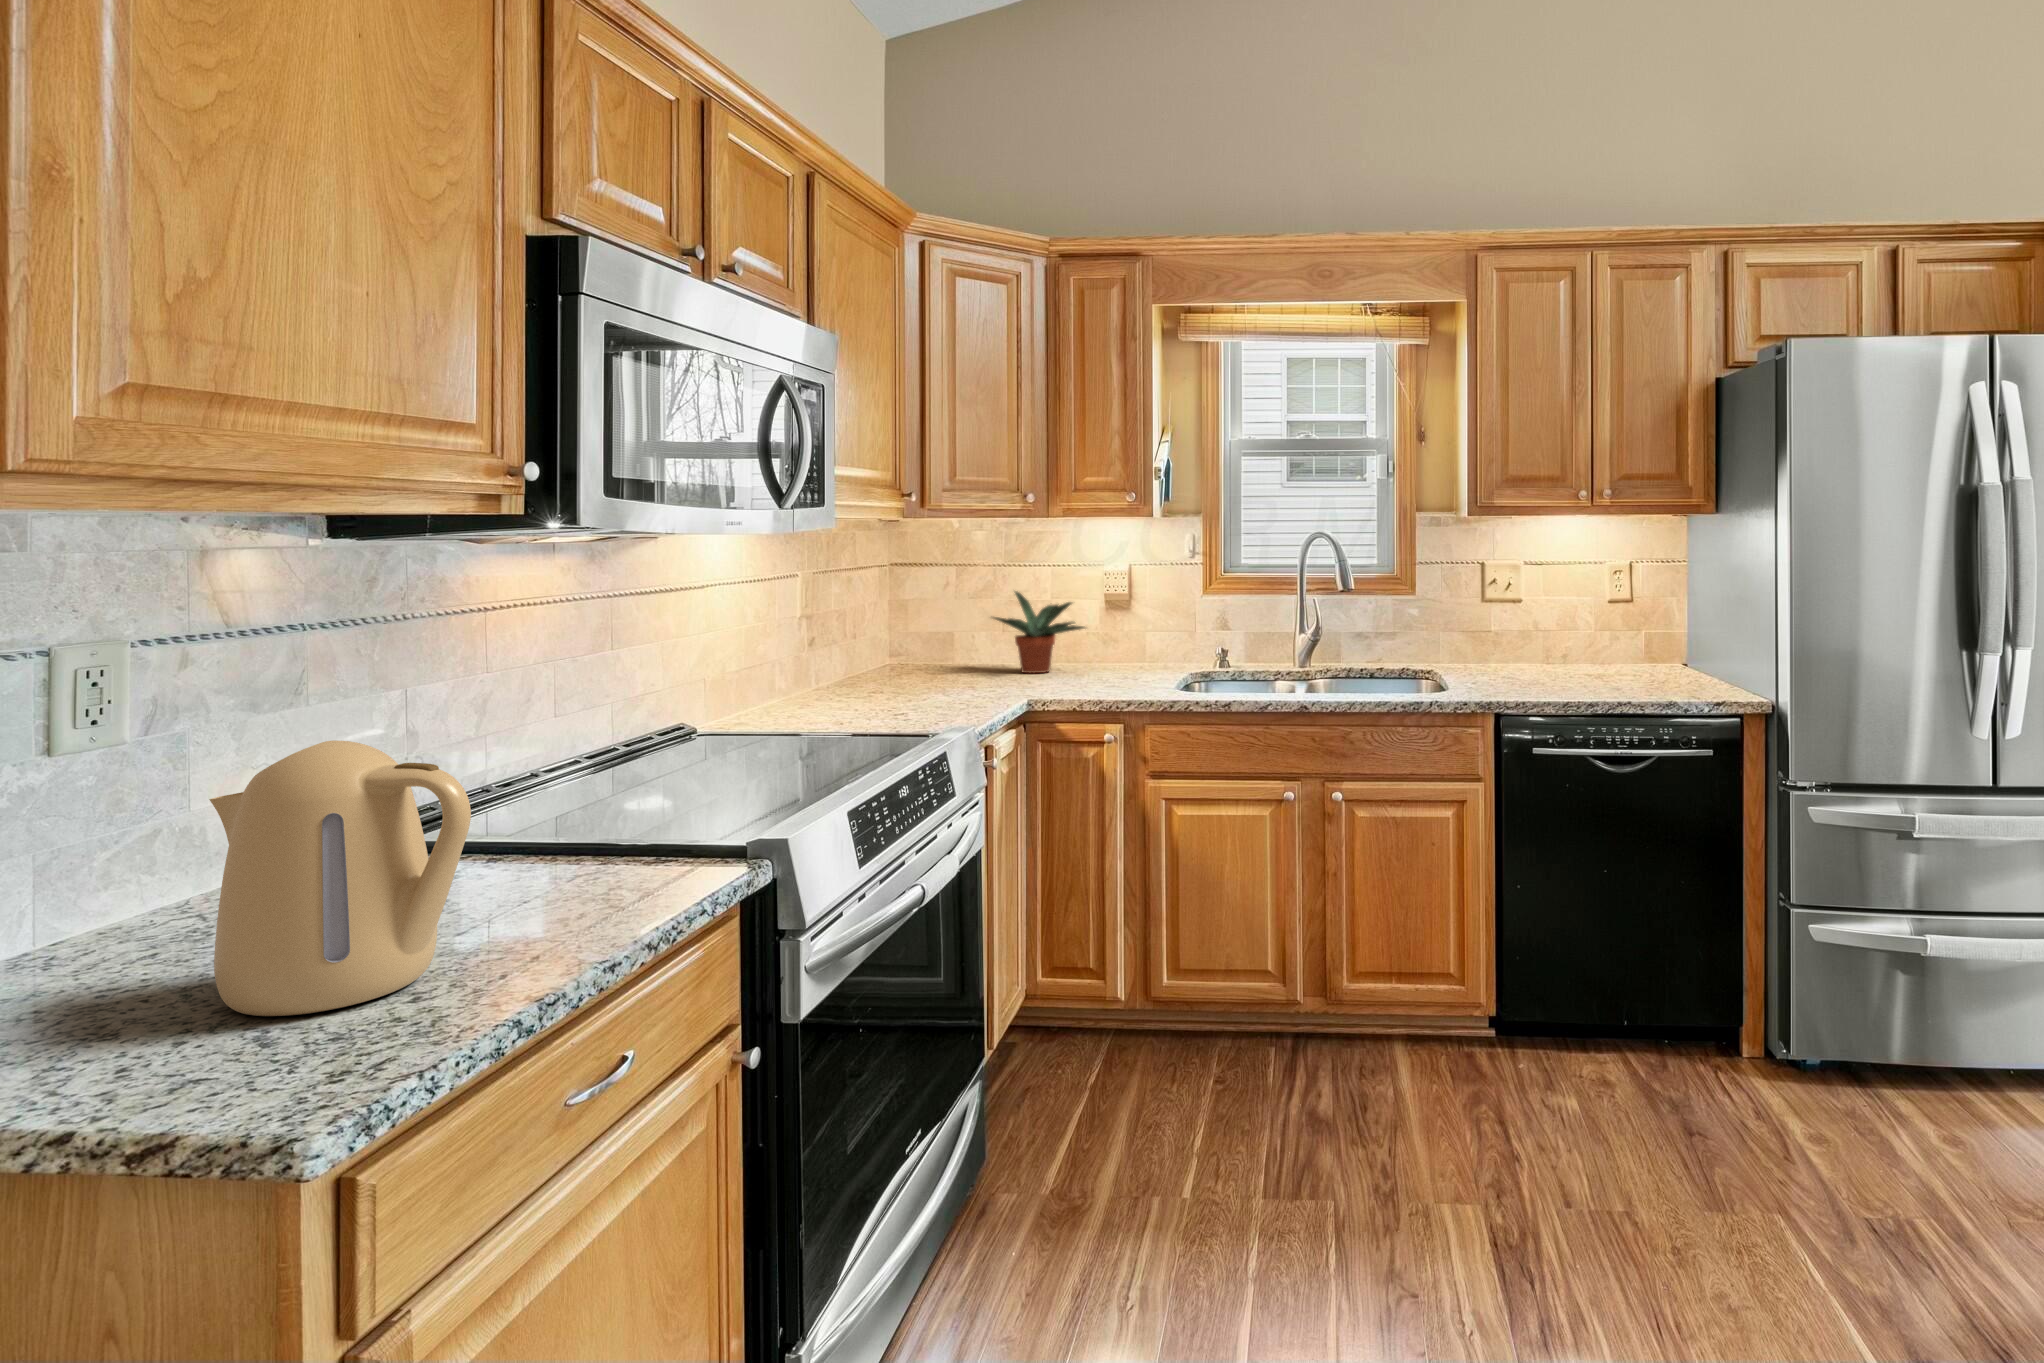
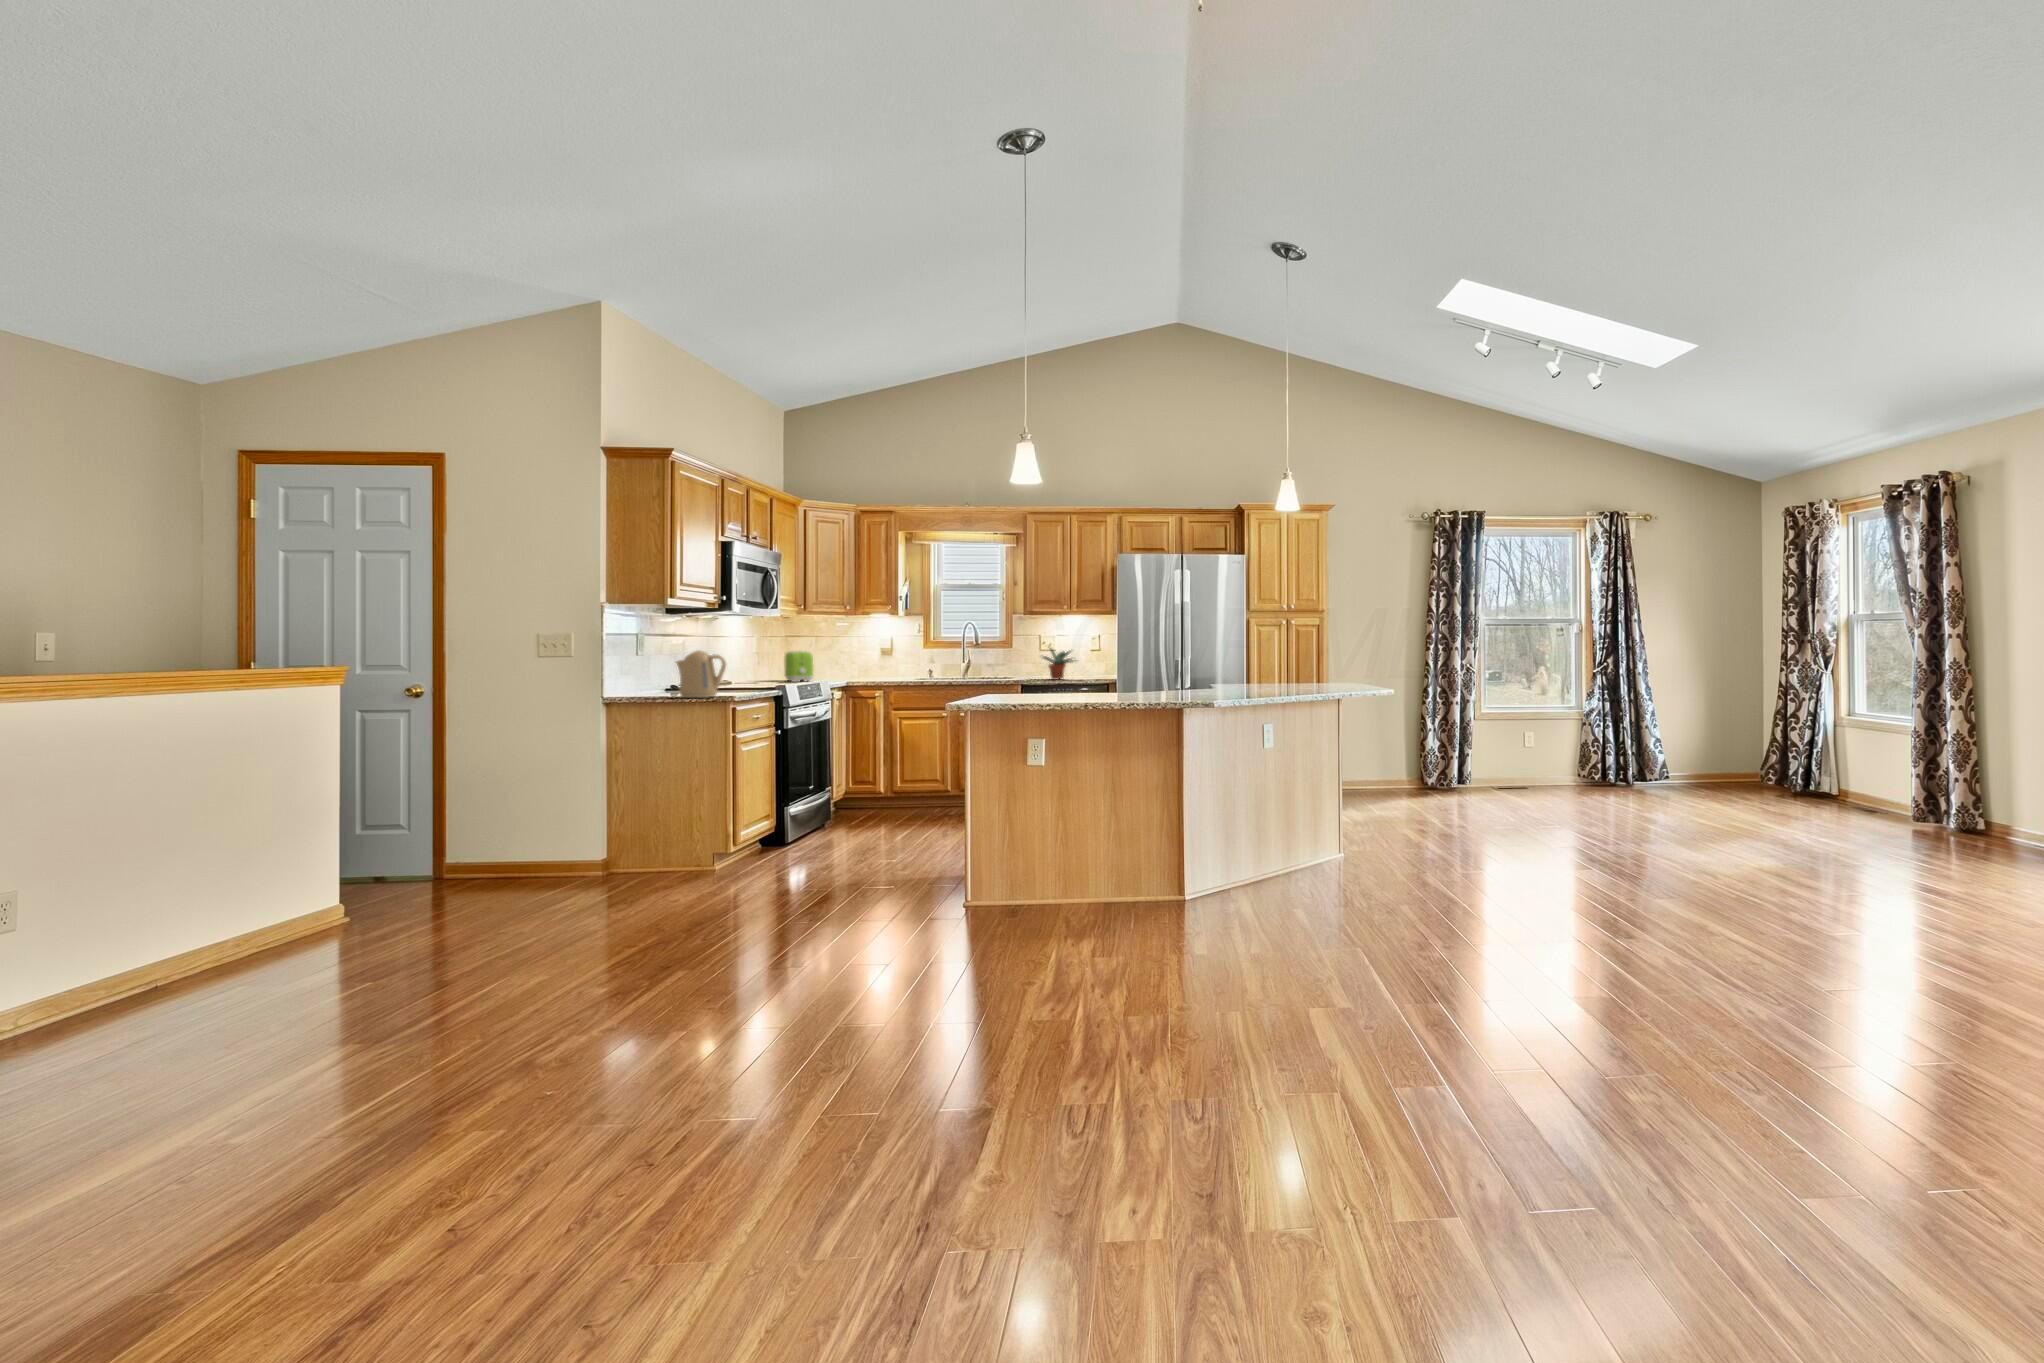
potted plant: present [993,591,1085,673] -> present [1042,648,1073,680]
toaster: none [873,610,942,697] -> present [784,651,813,682]

